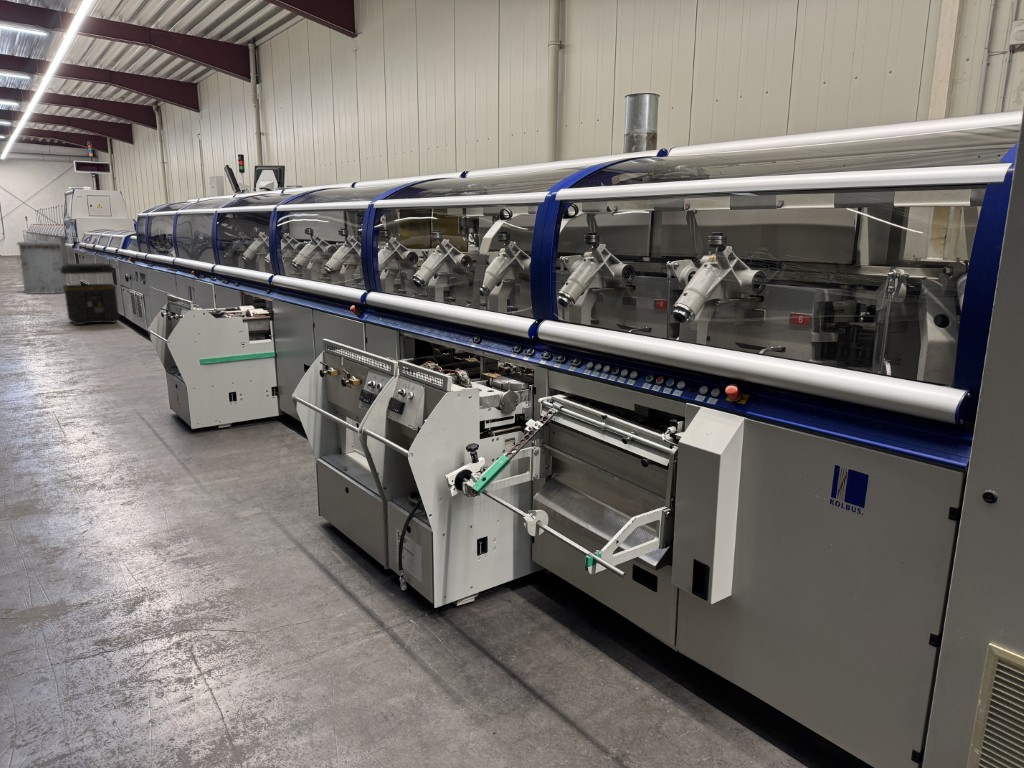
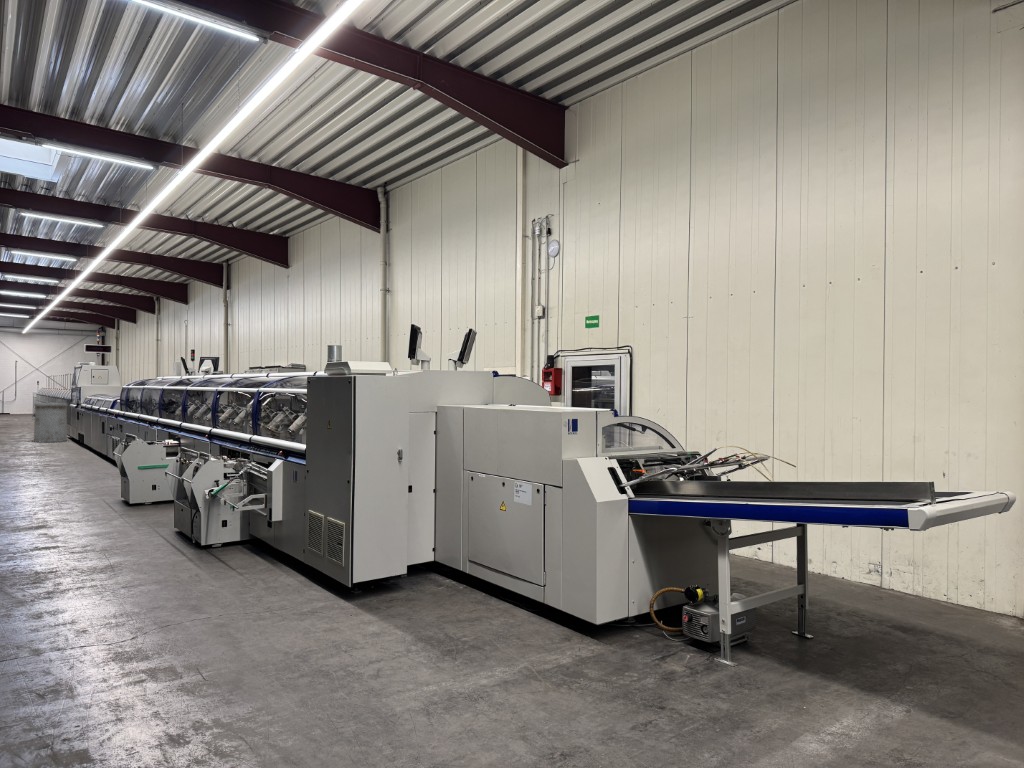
toolbox: present [61,263,119,325] -> none [66,419,103,461]

